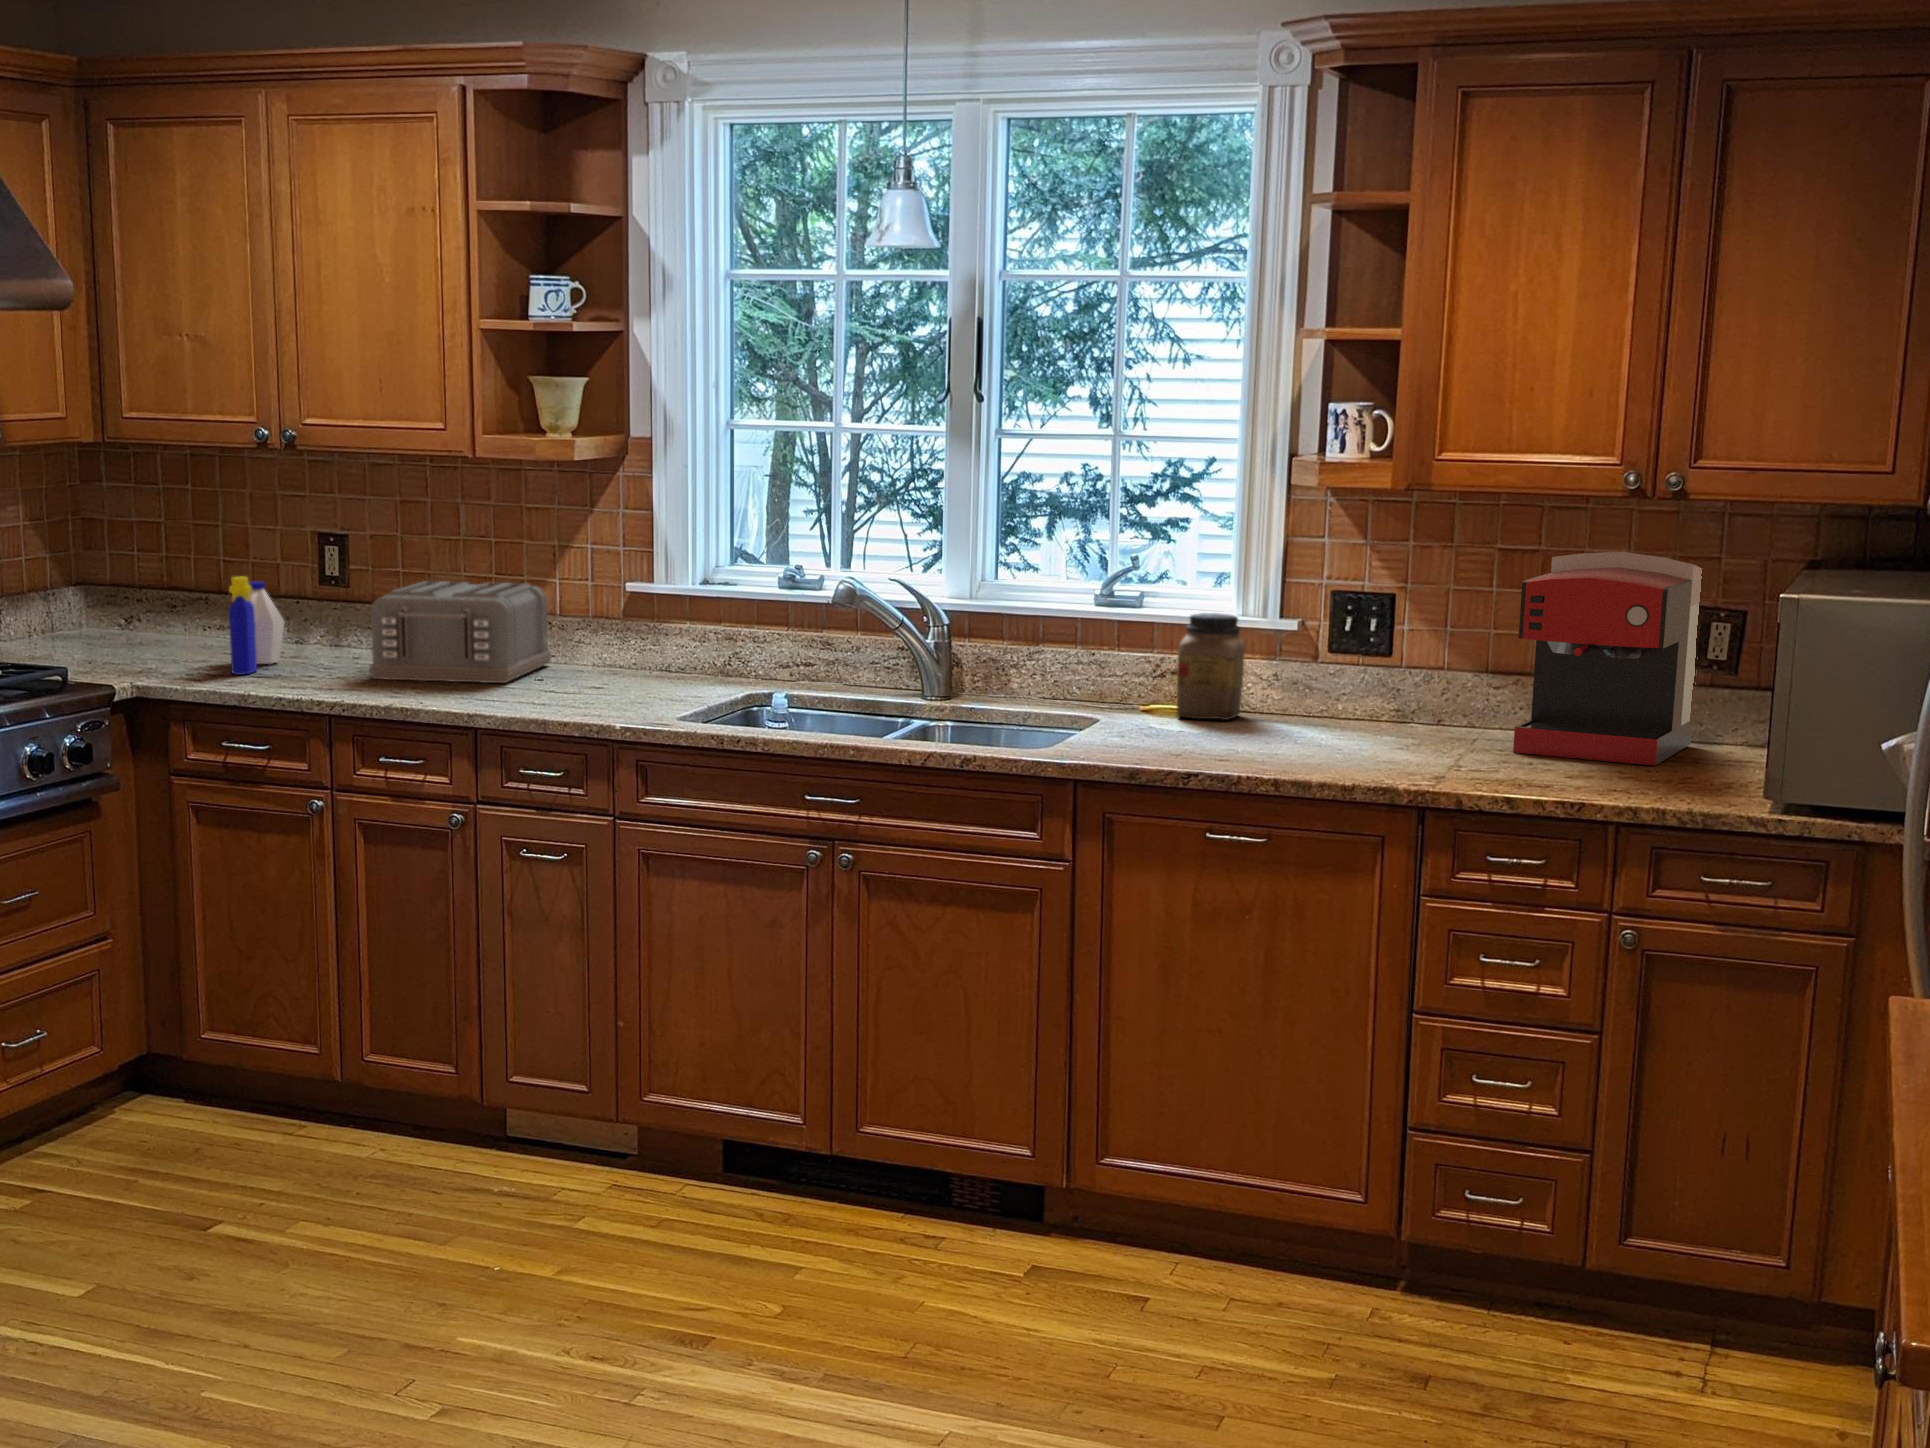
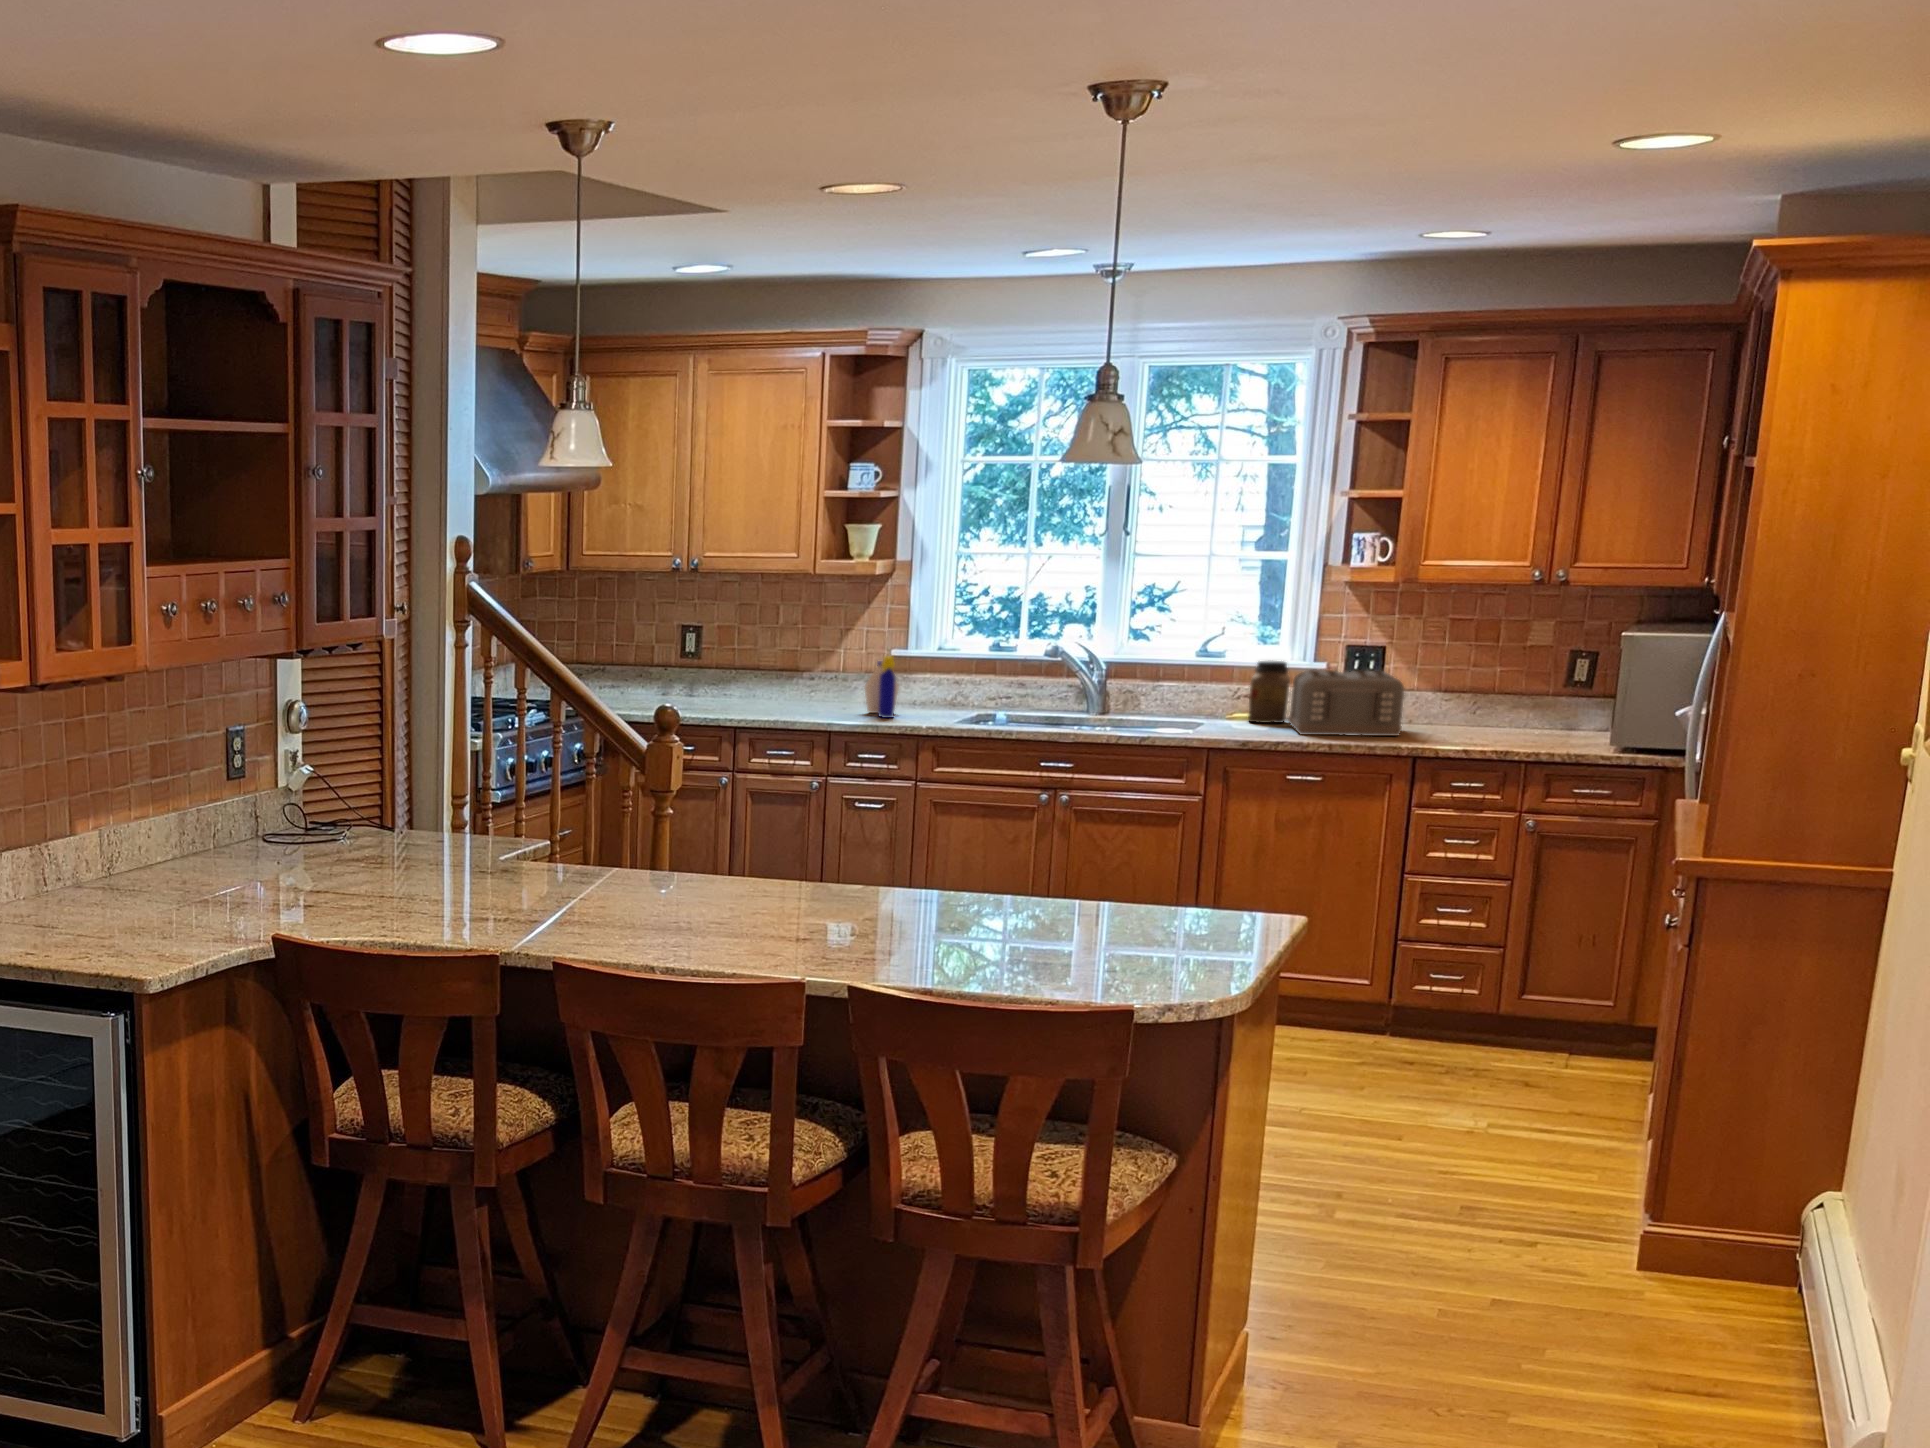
coffee maker: present [1513,552,1702,765] -> none [1459,618,1575,738]
bottle: present [229,577,284,675] -> present [865,656,899,718]
toaster: present [370,581,551,683] -> present [1289,670,1404,736]

